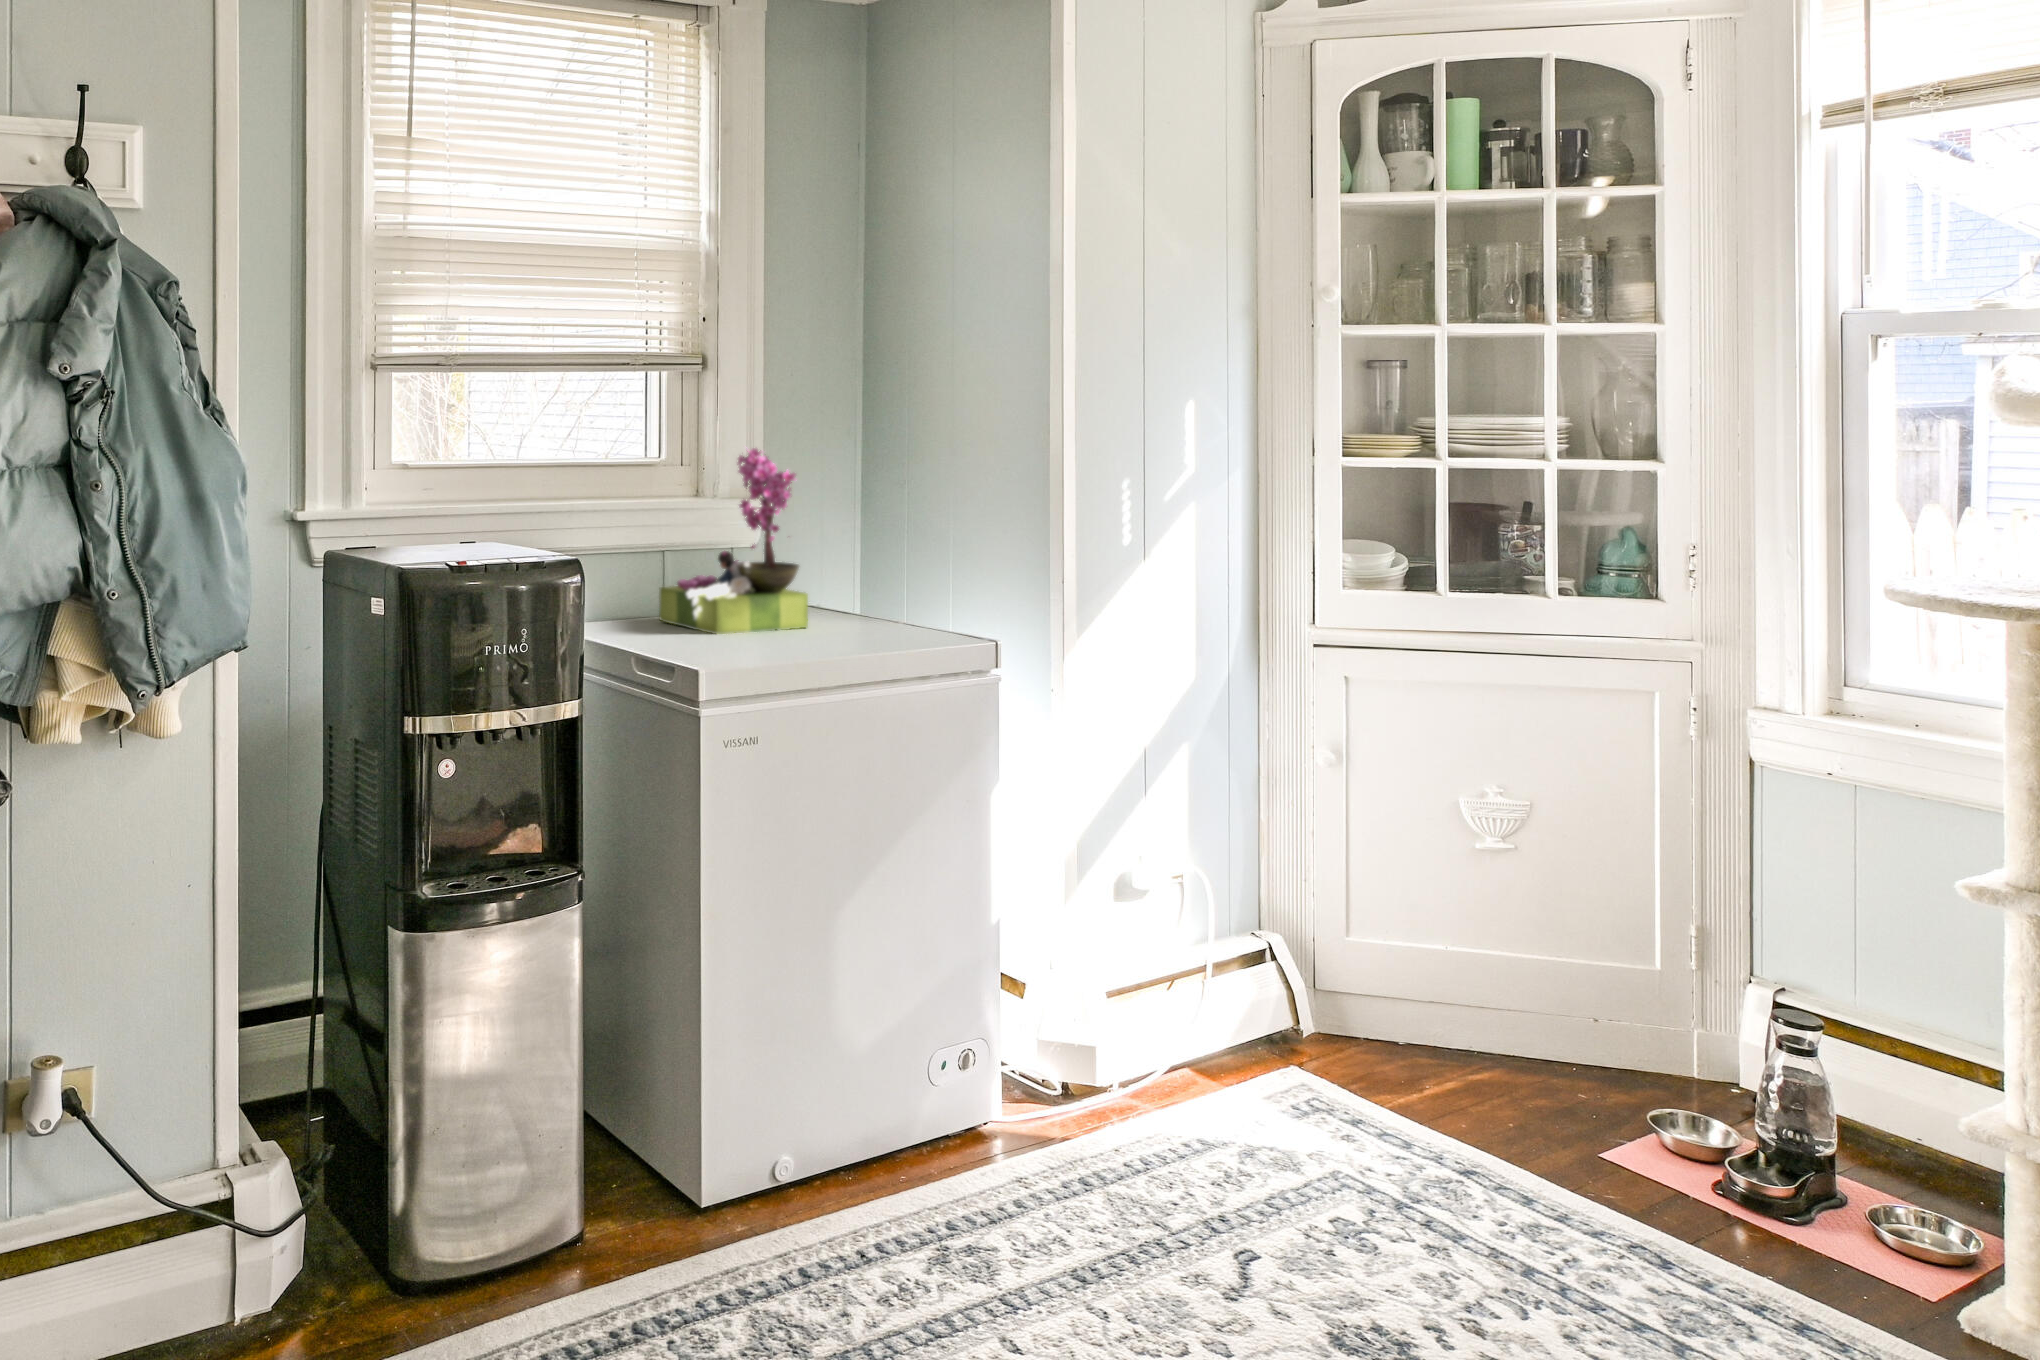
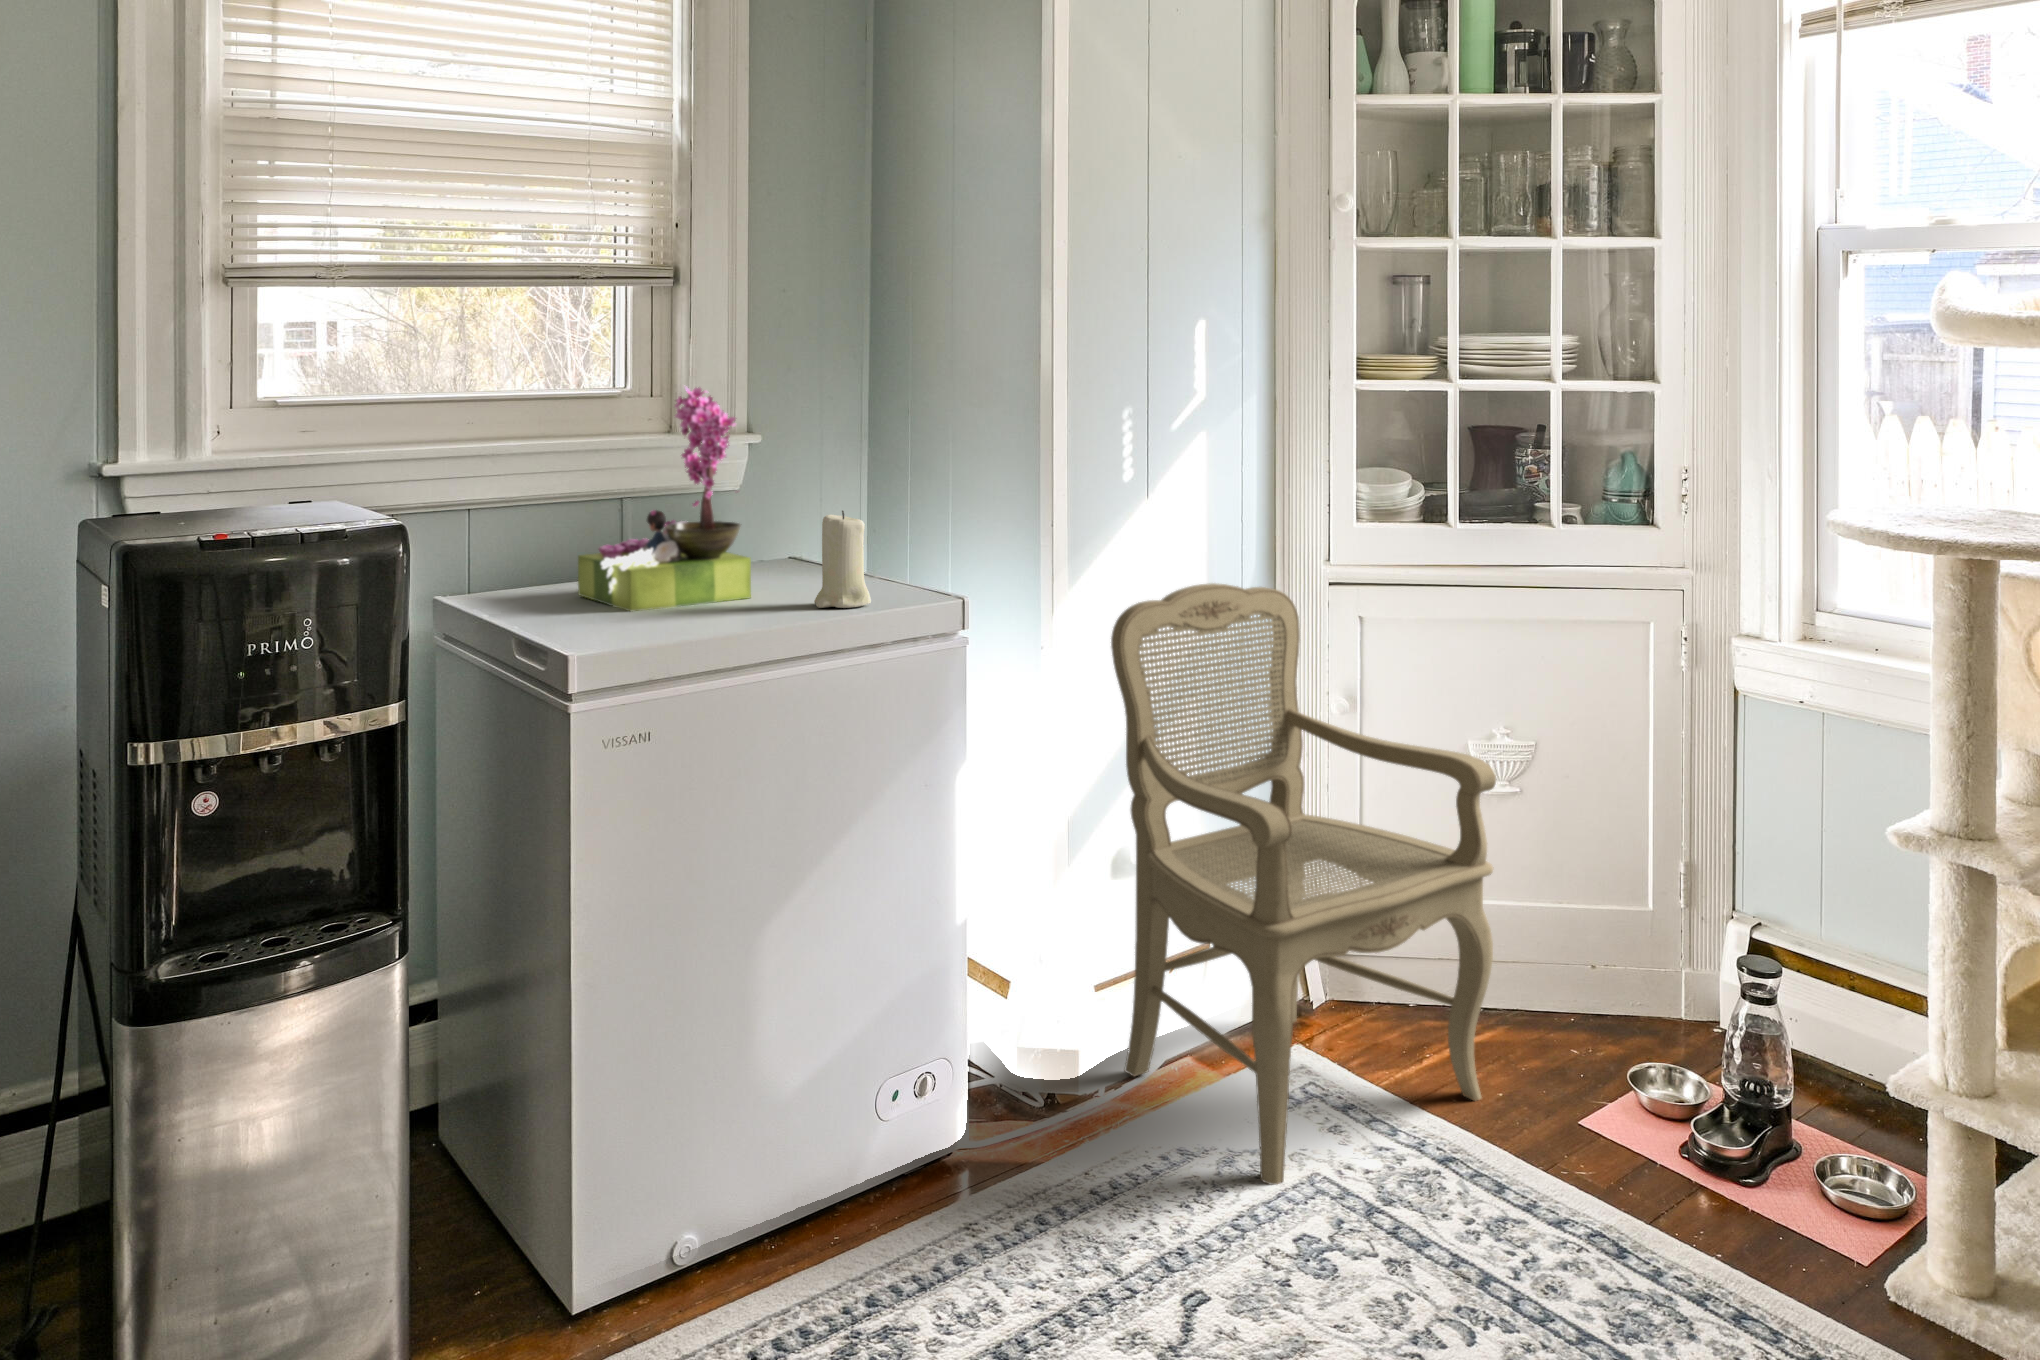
candle: none [869,554,920,638] -> present [814,510,871,608]
armchair: none [1120,633,1505,1178] -> present [1111,583,1496,1185]

